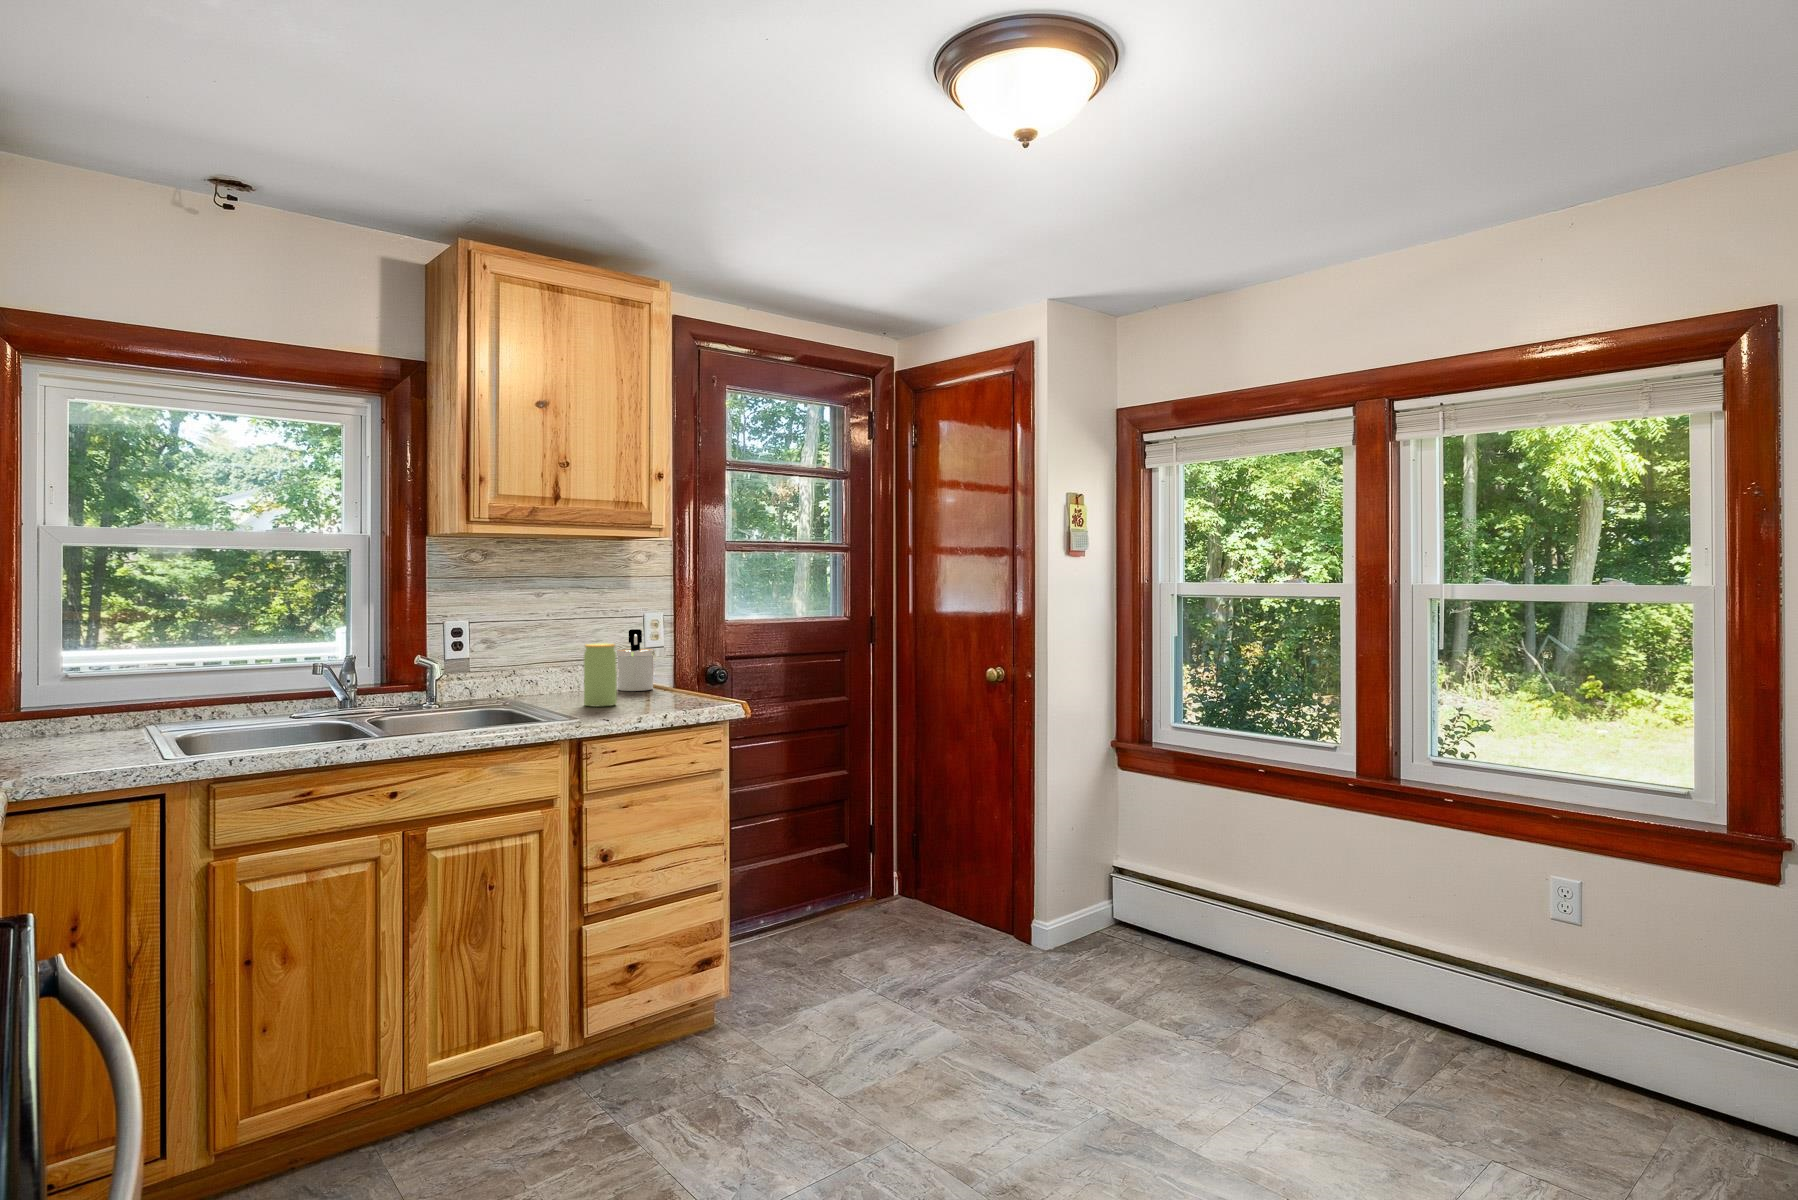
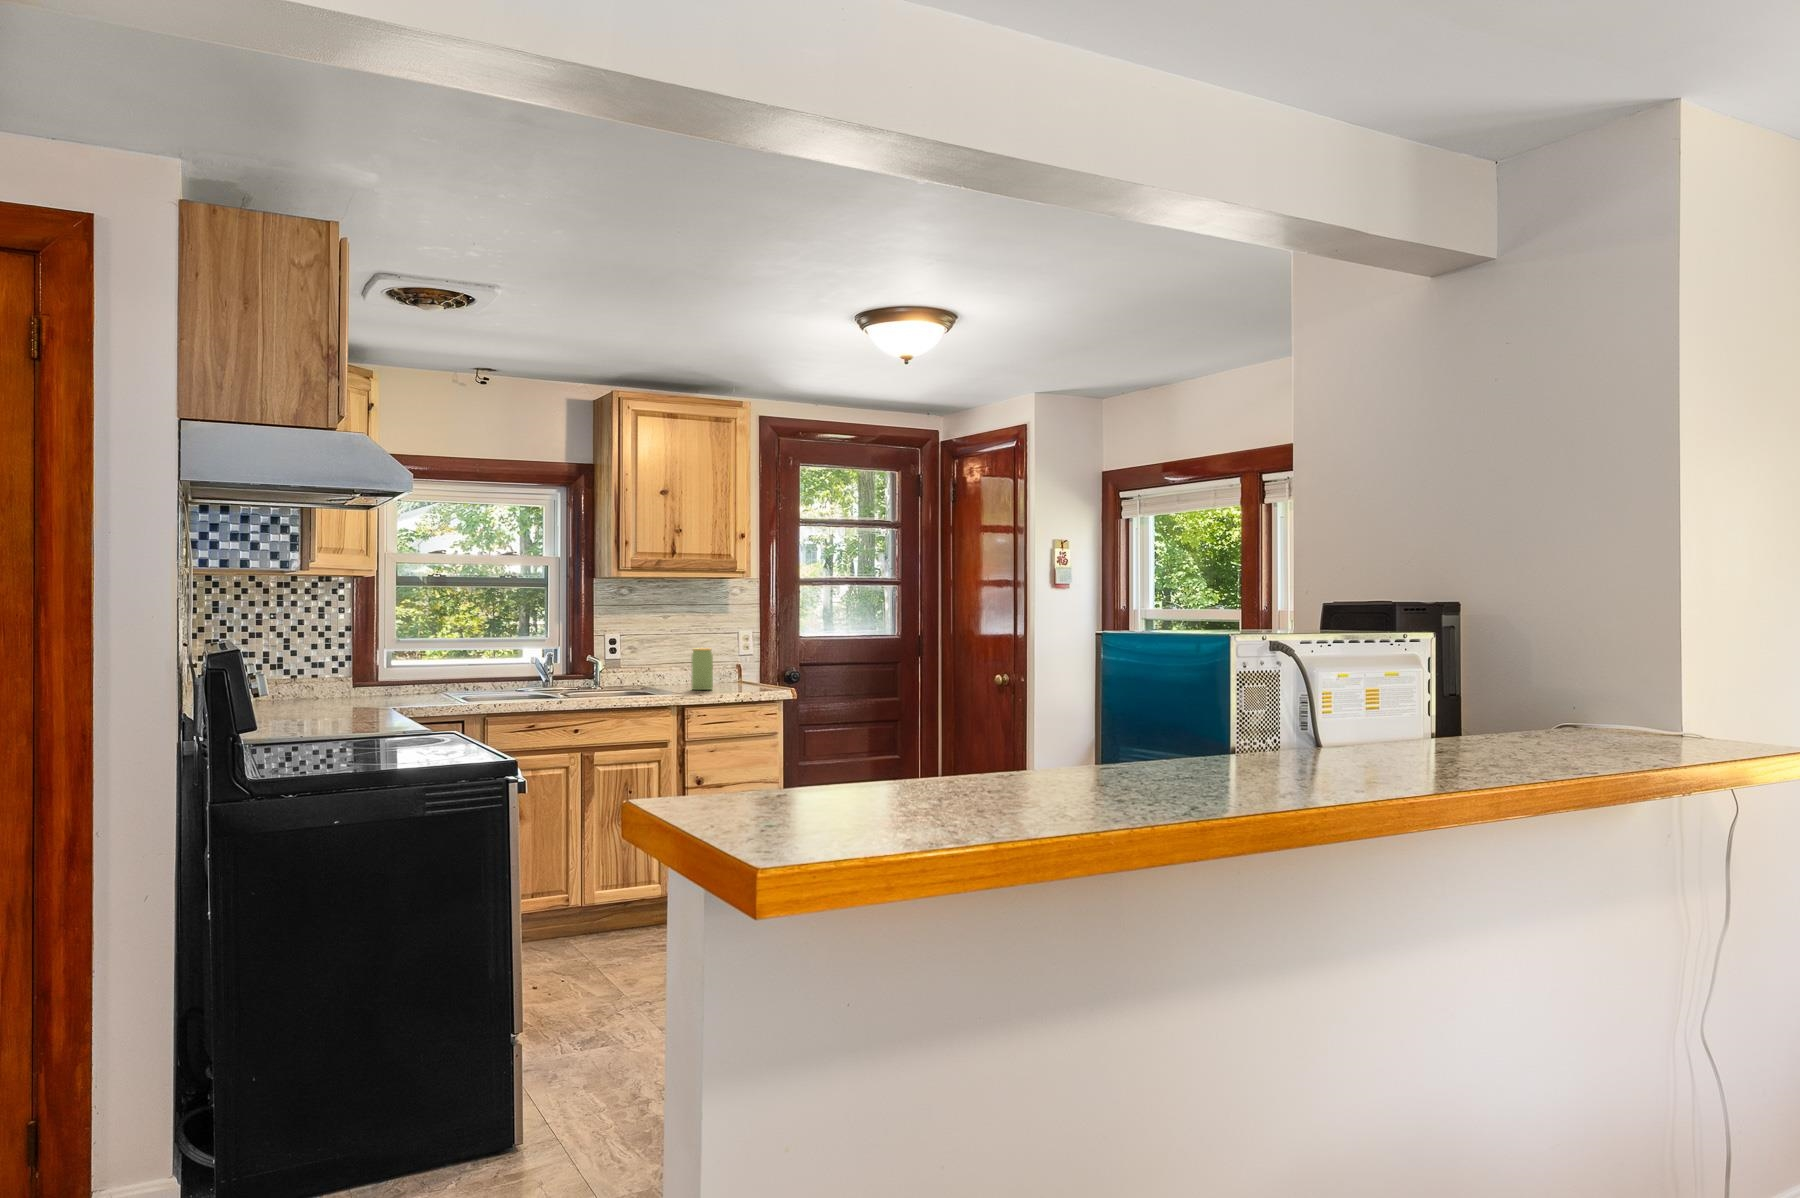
soap dispenser: present [616,629,654,691] -> none [718,641,744,684]

